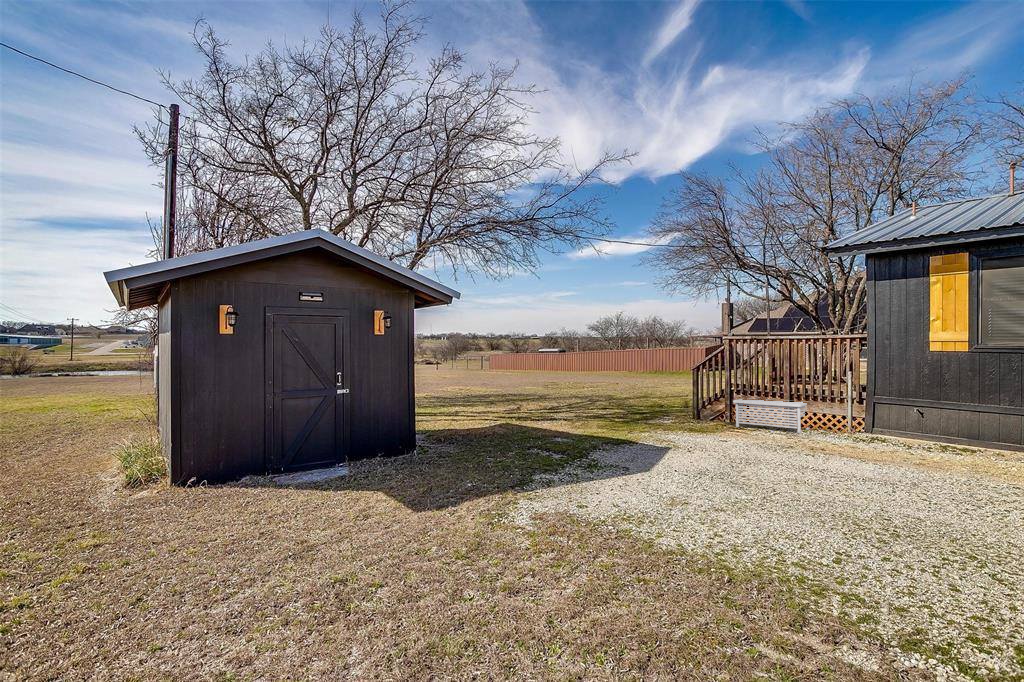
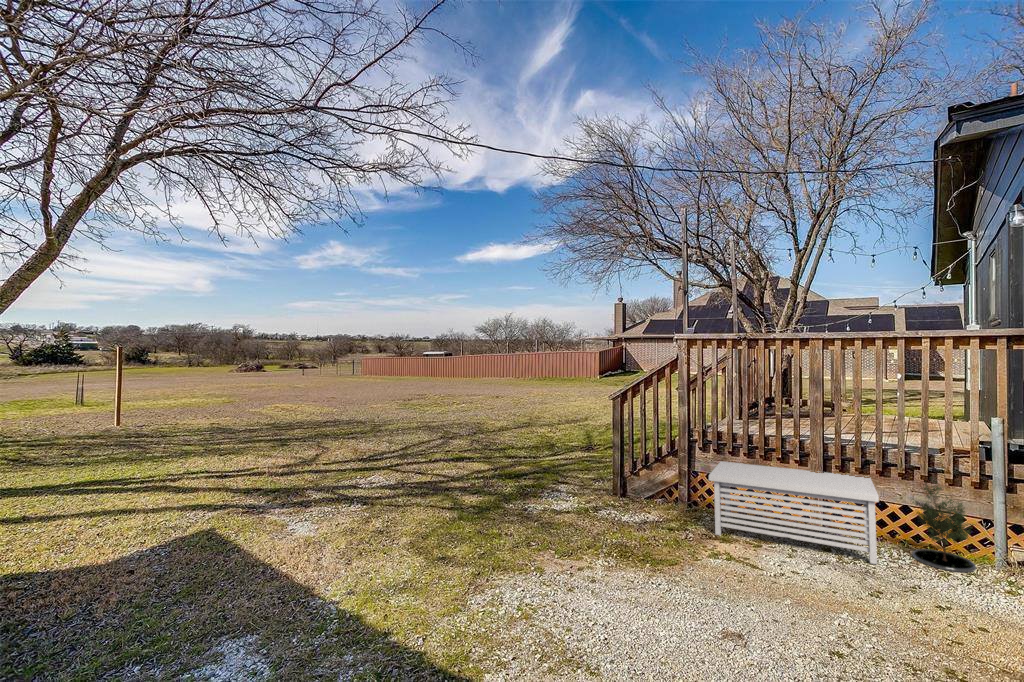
potted tree: none [819,398,846,436] -> present [912,479,976,572]

